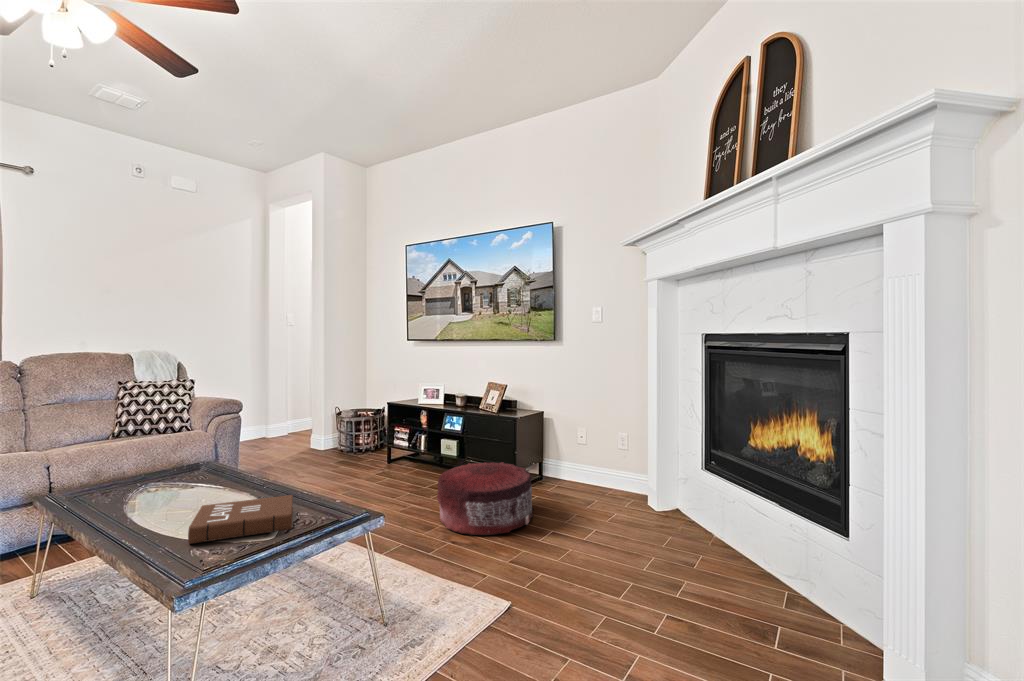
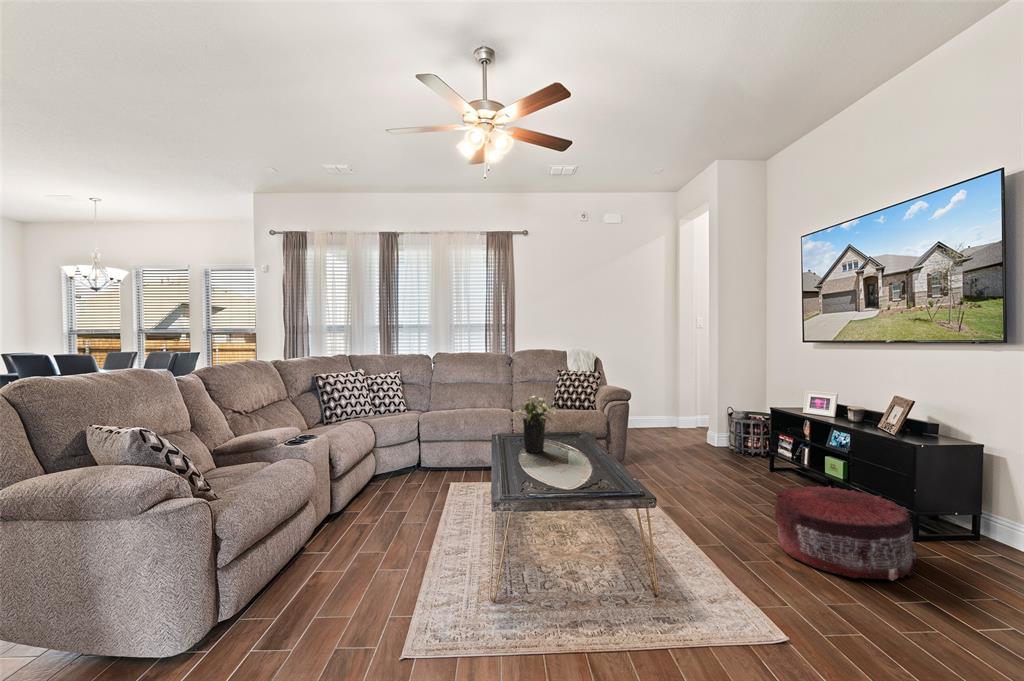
flower arrangement: none [116,414,204,506] -> present [514,395,556,453]
book: present [188,495,293,544] -> none [524,457,598,487]

